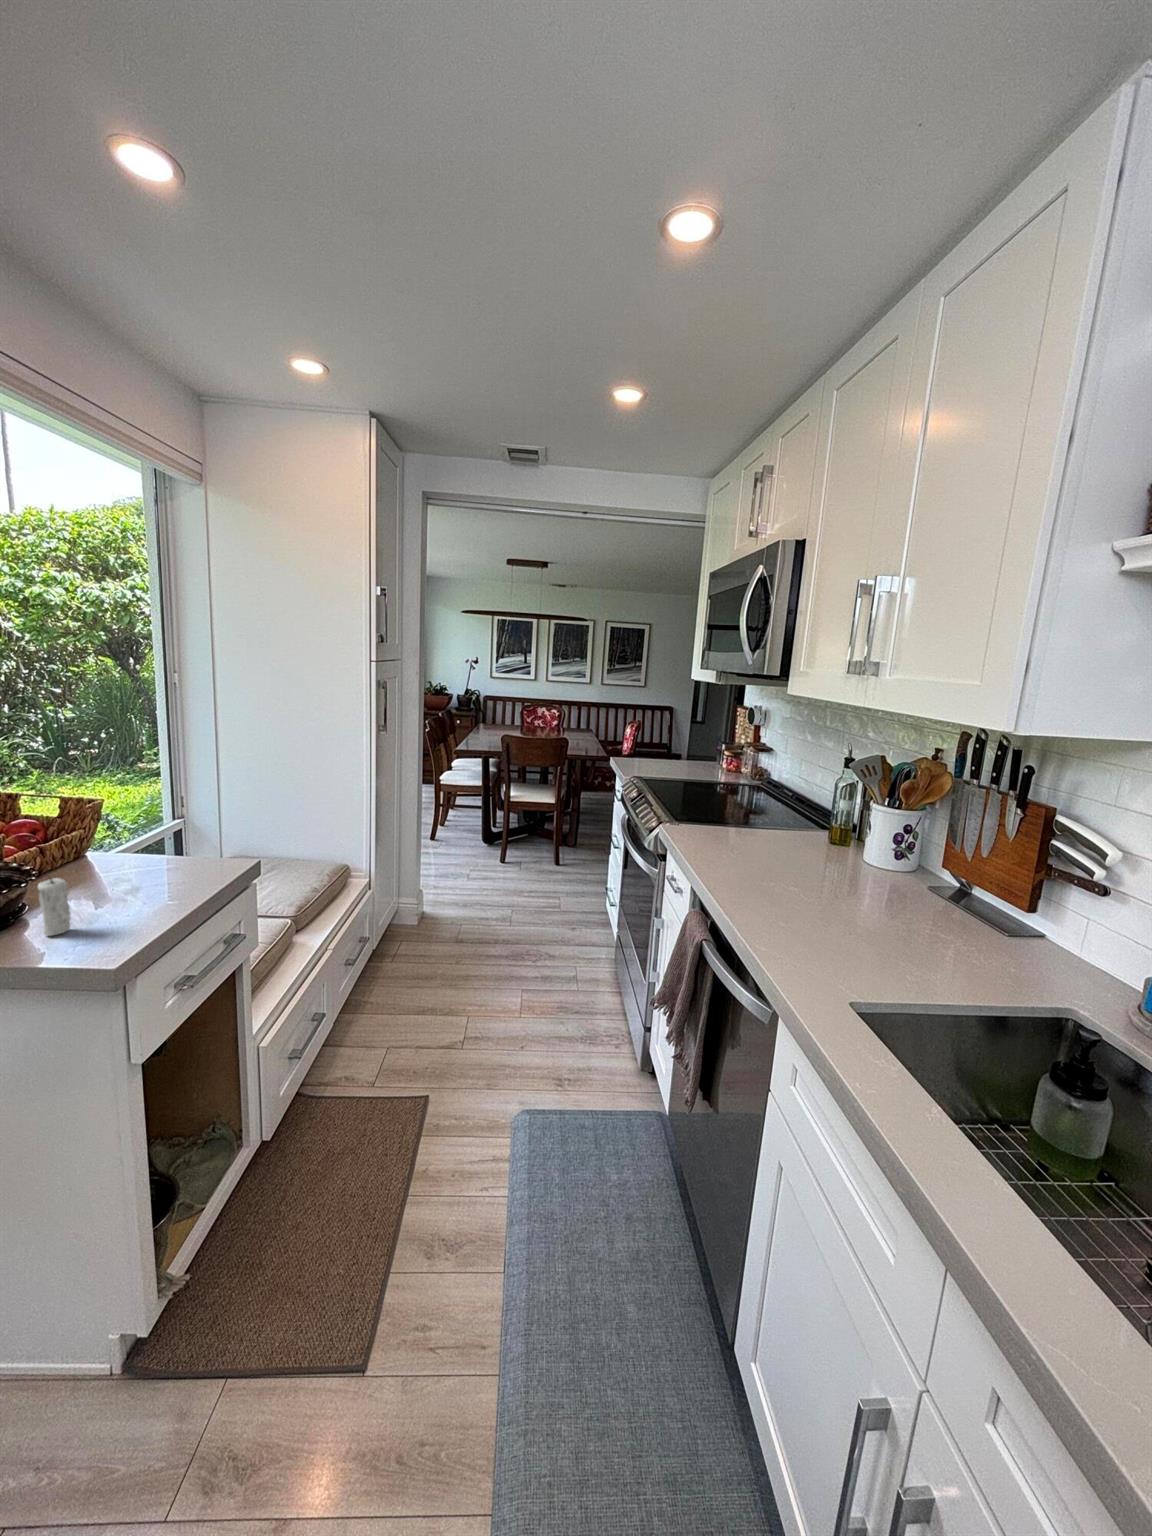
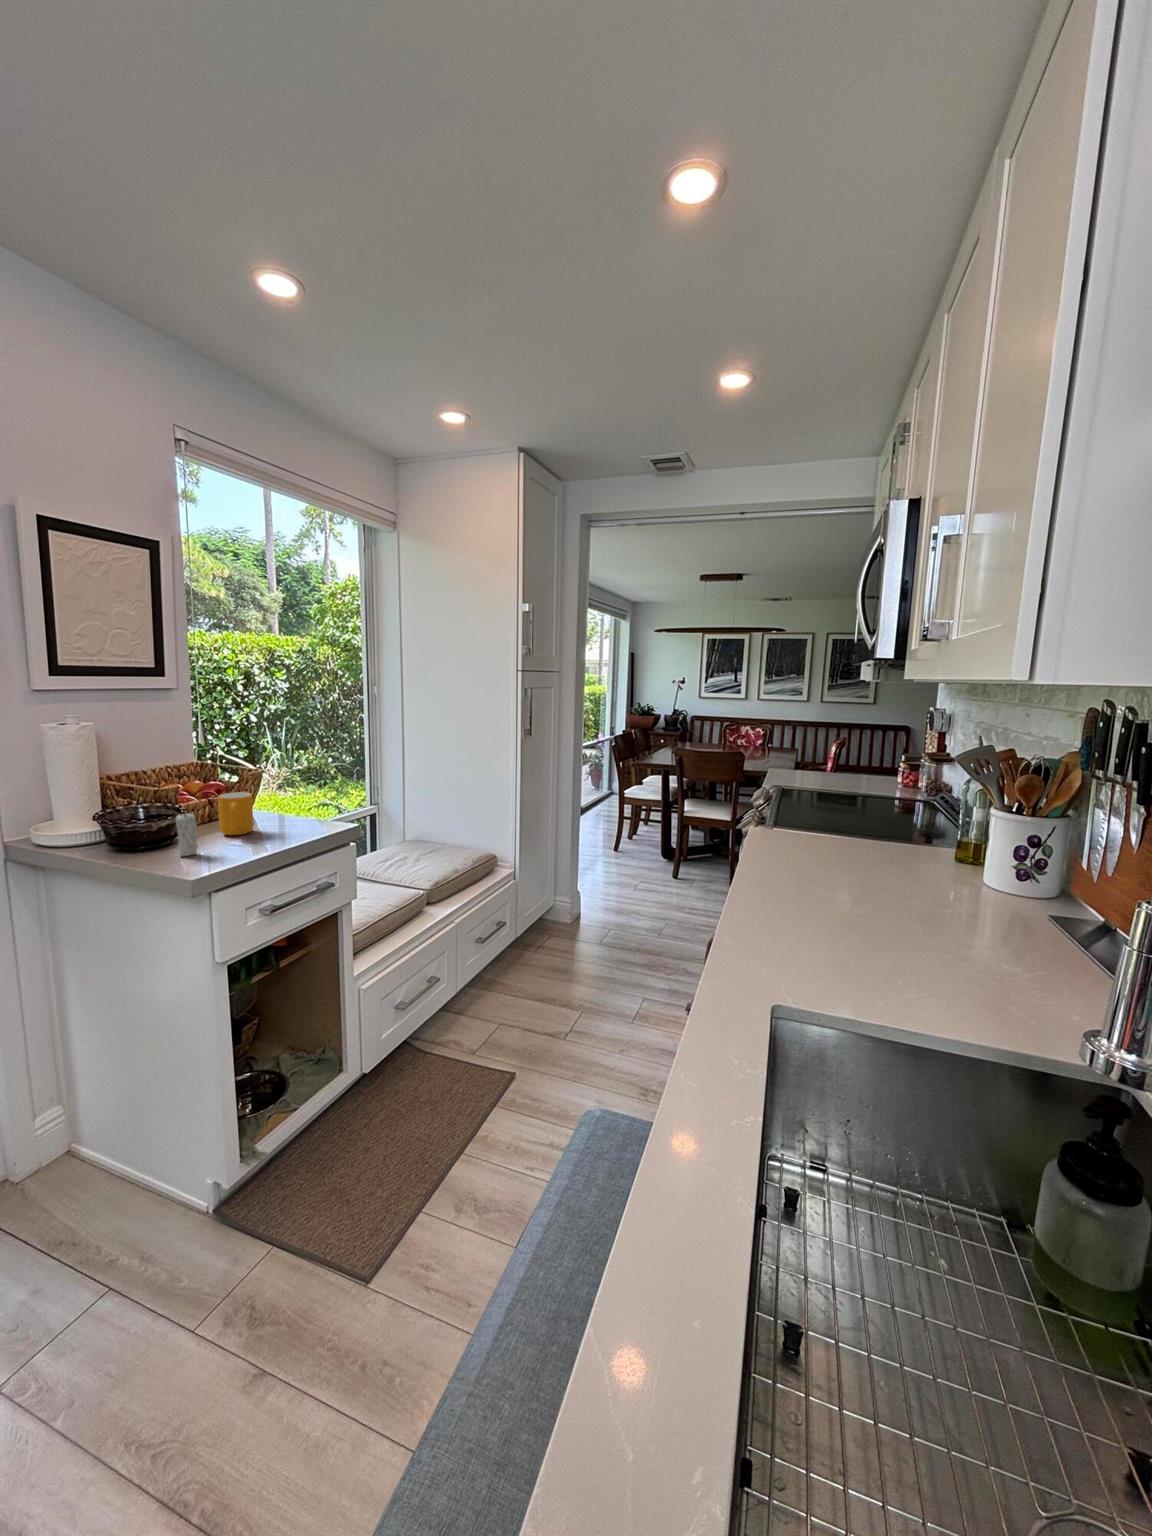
mug: none [70,838,122,896] -> present [218,792,254,835]

